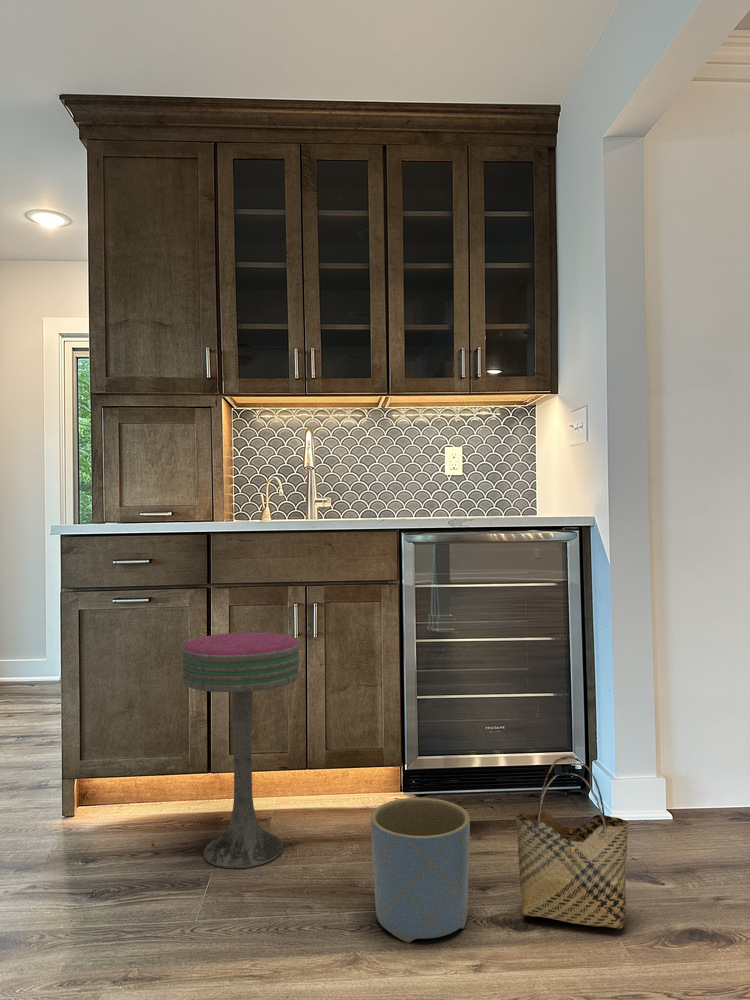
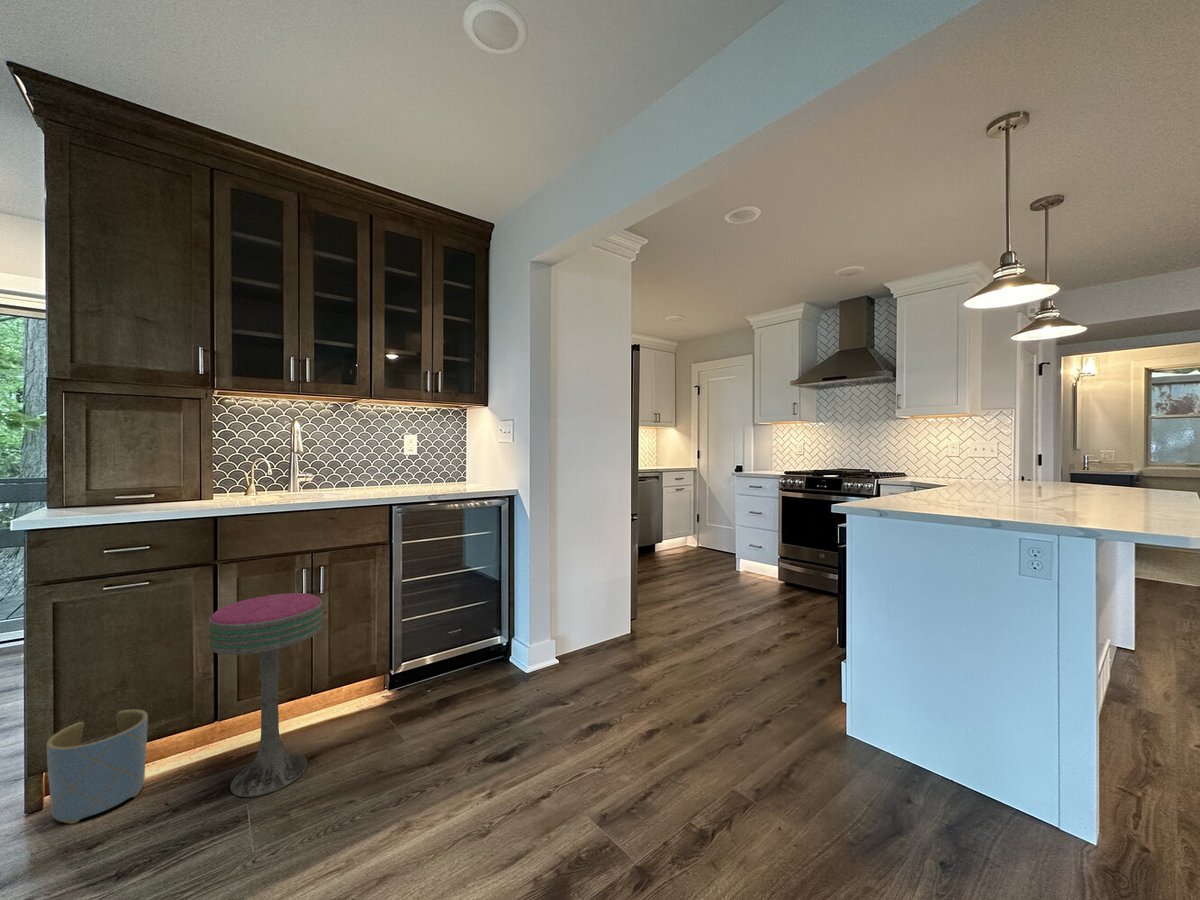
woven basket: present [514,756,629,928] -> none [499,645,566,753]
planter: present [371,798,470,942] -> present [47,710,148,824]

